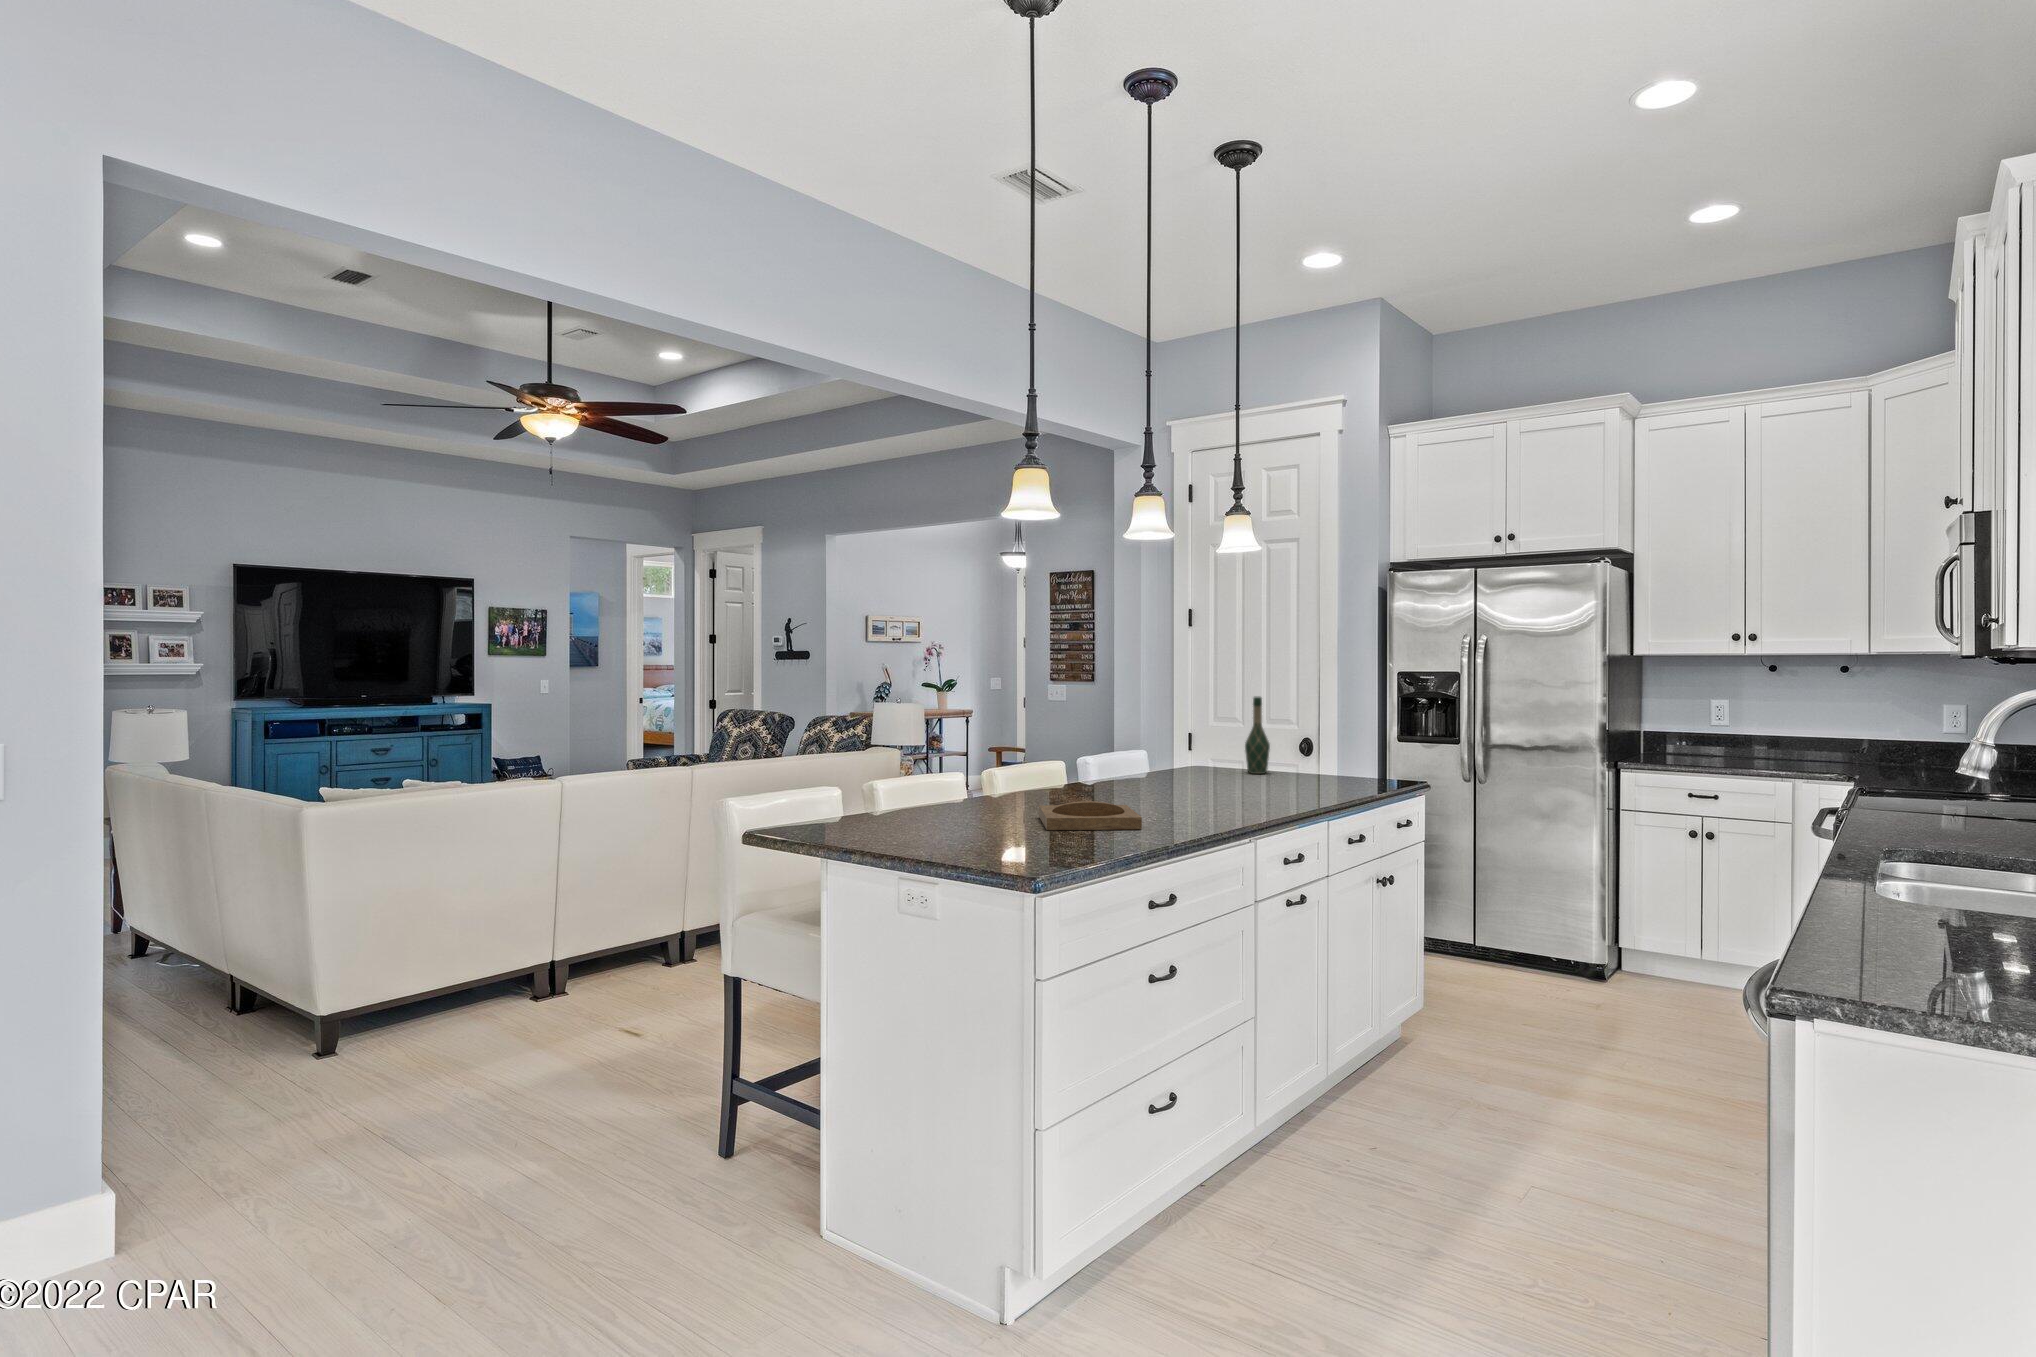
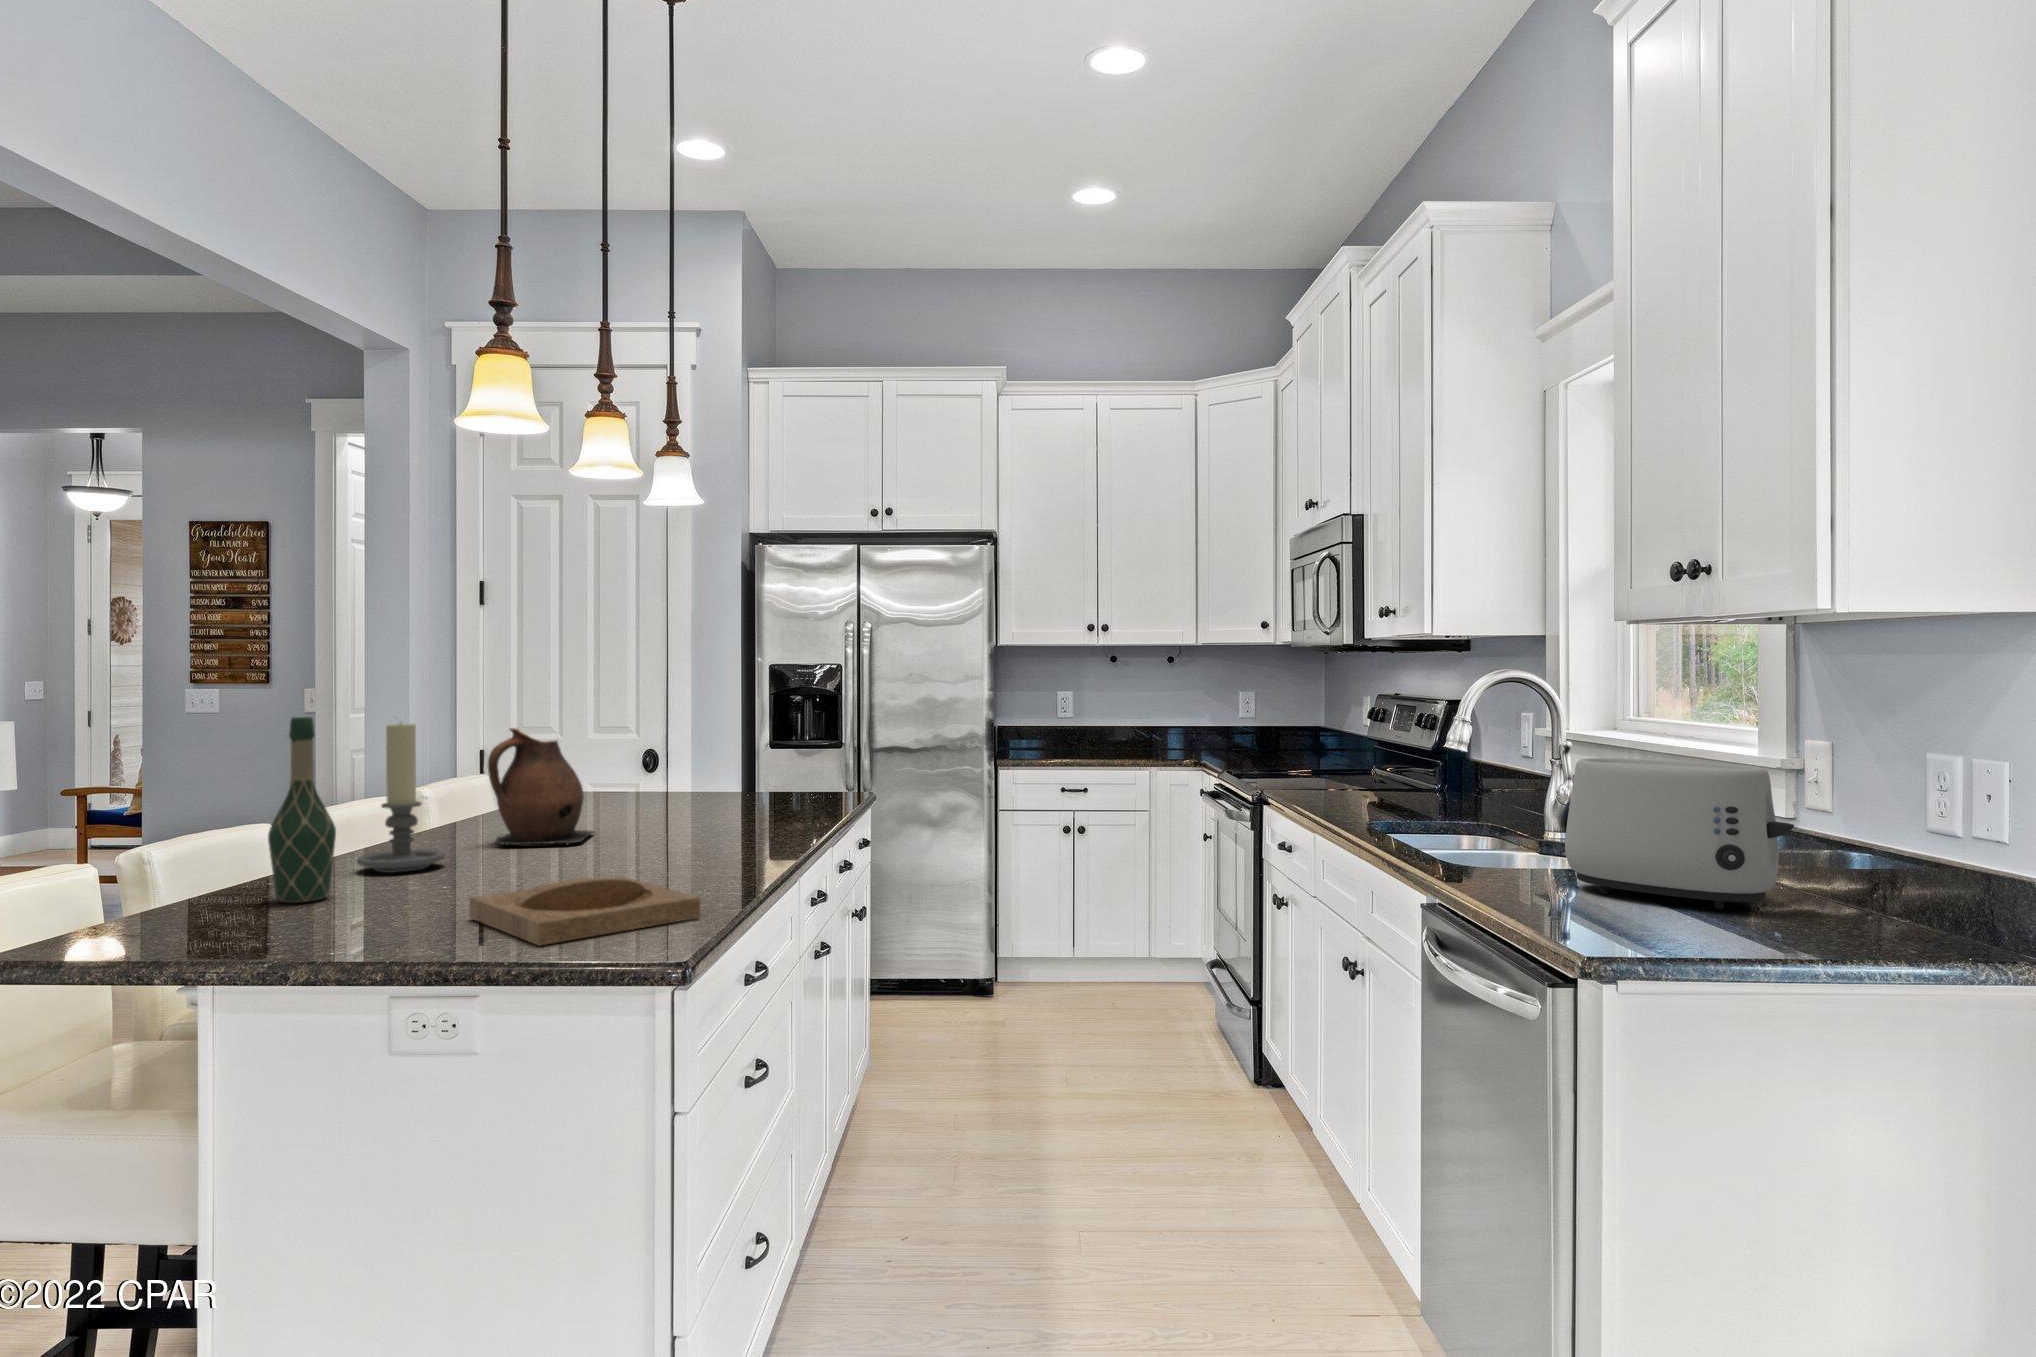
wine bottle: present [1245,697,1270,774] -> present [268,717,336,903]
candle holder: none [1027,709,1072,795] -> present [357,723,445,873]
ceramic pitcher: none [1110,715,1178,791] -> present [488,728,594,845]
toaster: none [1828,776,2023,922] -> present [1565,758,1794,909]

